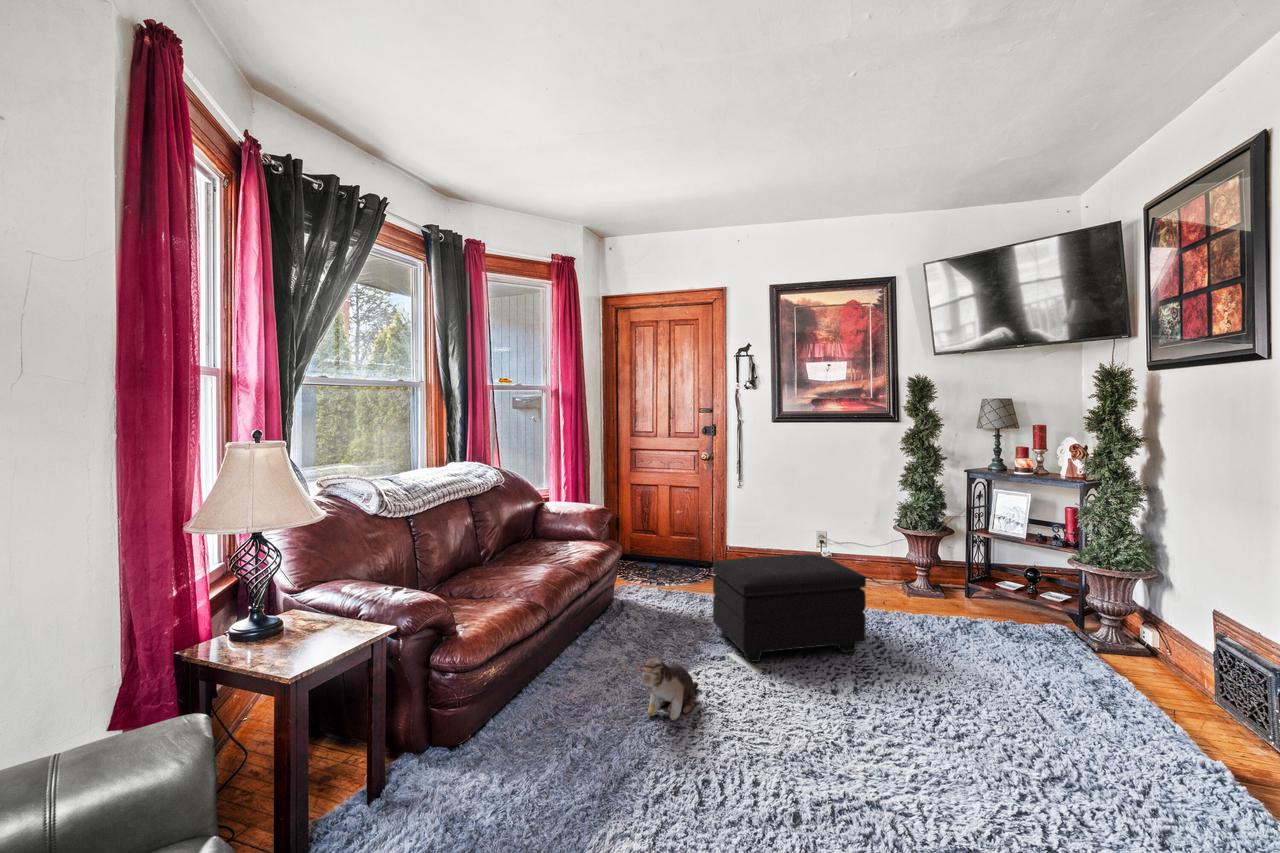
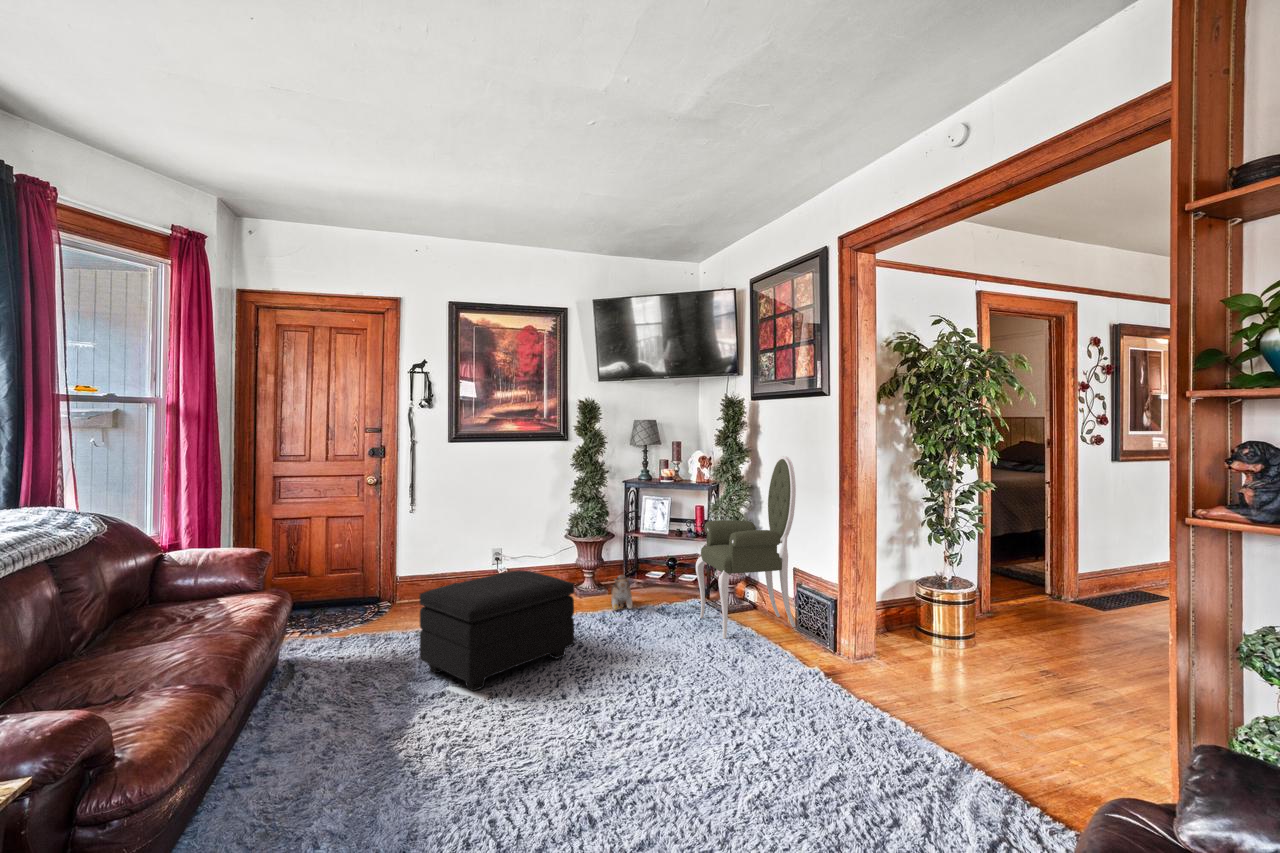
armchair: none [1048,448,1216,693] -> present [696,456,796,639]
plush toy: present [635,658,698,720] -> present [611,575,632,611]

